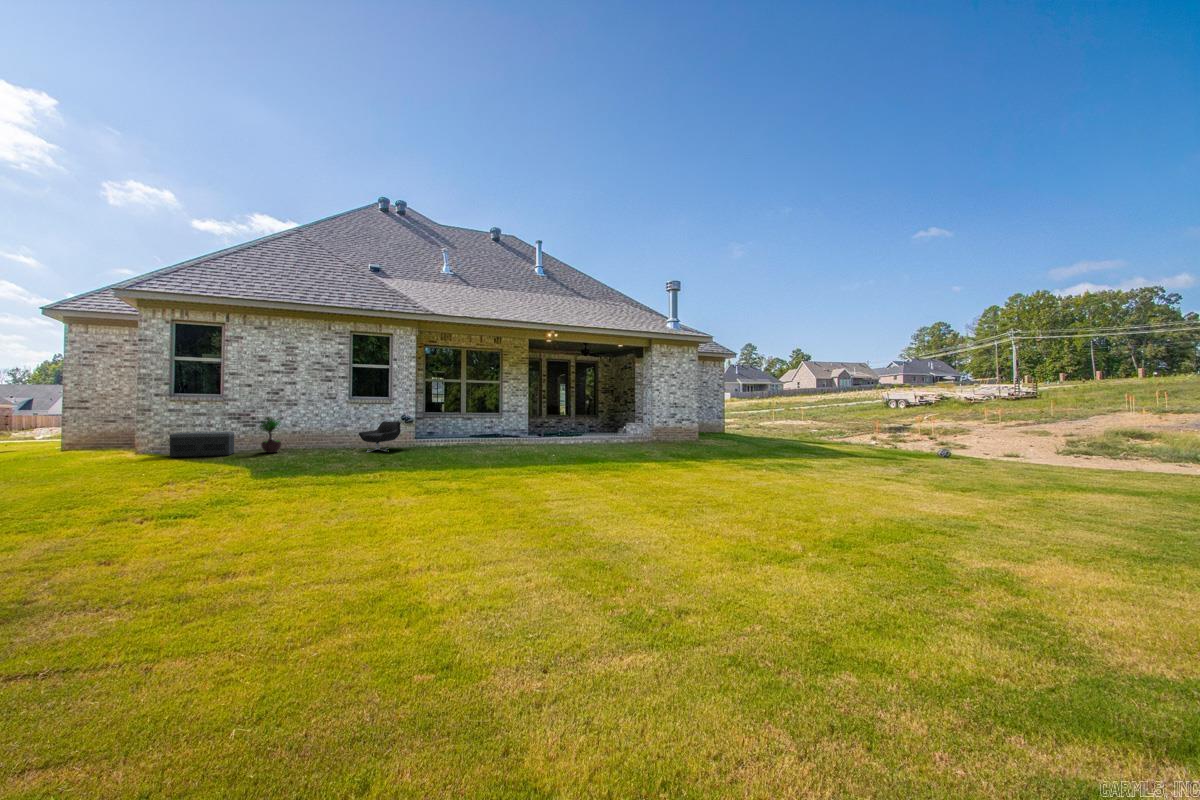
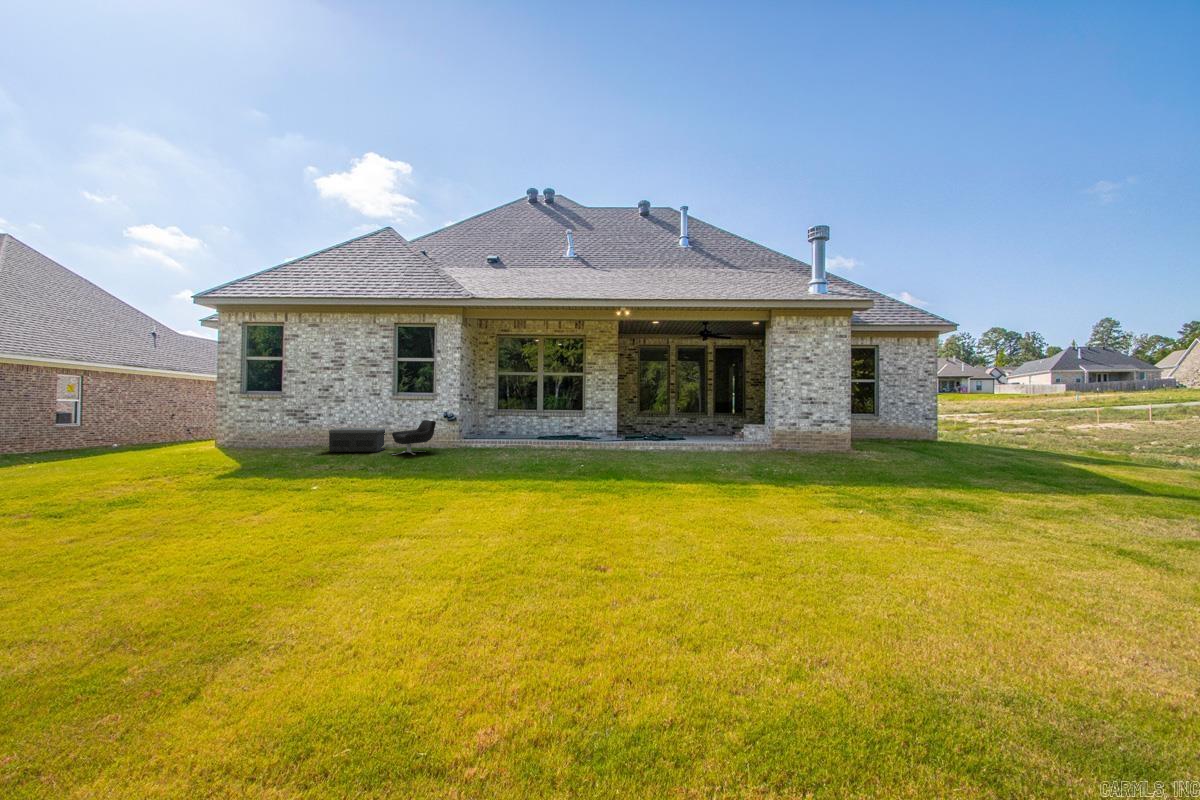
potted tree: present [259,418,281,453] -> none [297,412,327,451]
storage bench: present [170,432,234,457] -> present [329,428,385,452]

